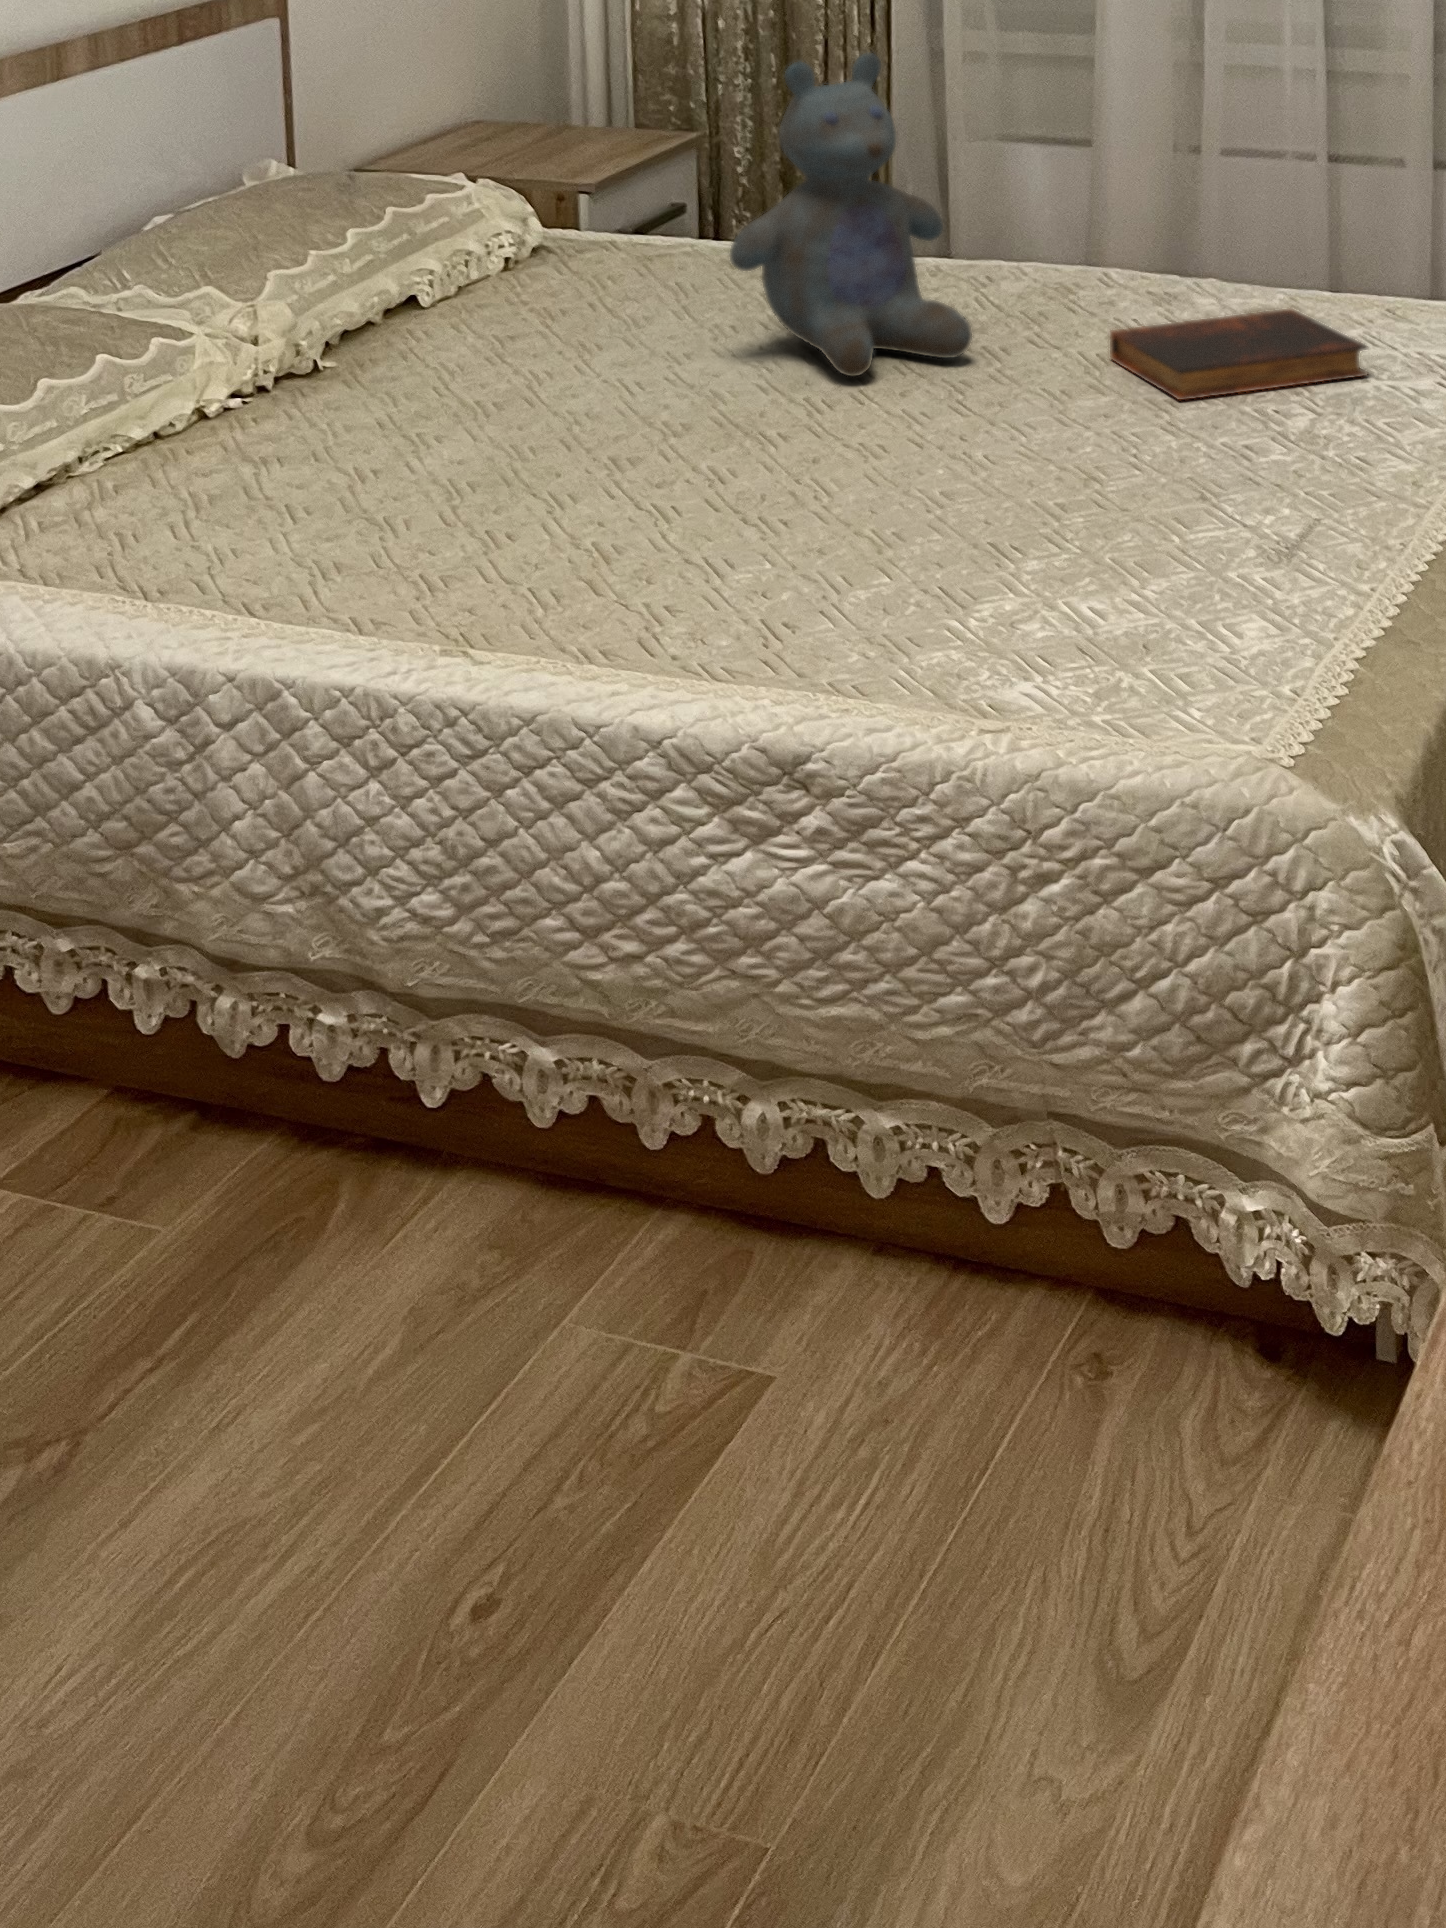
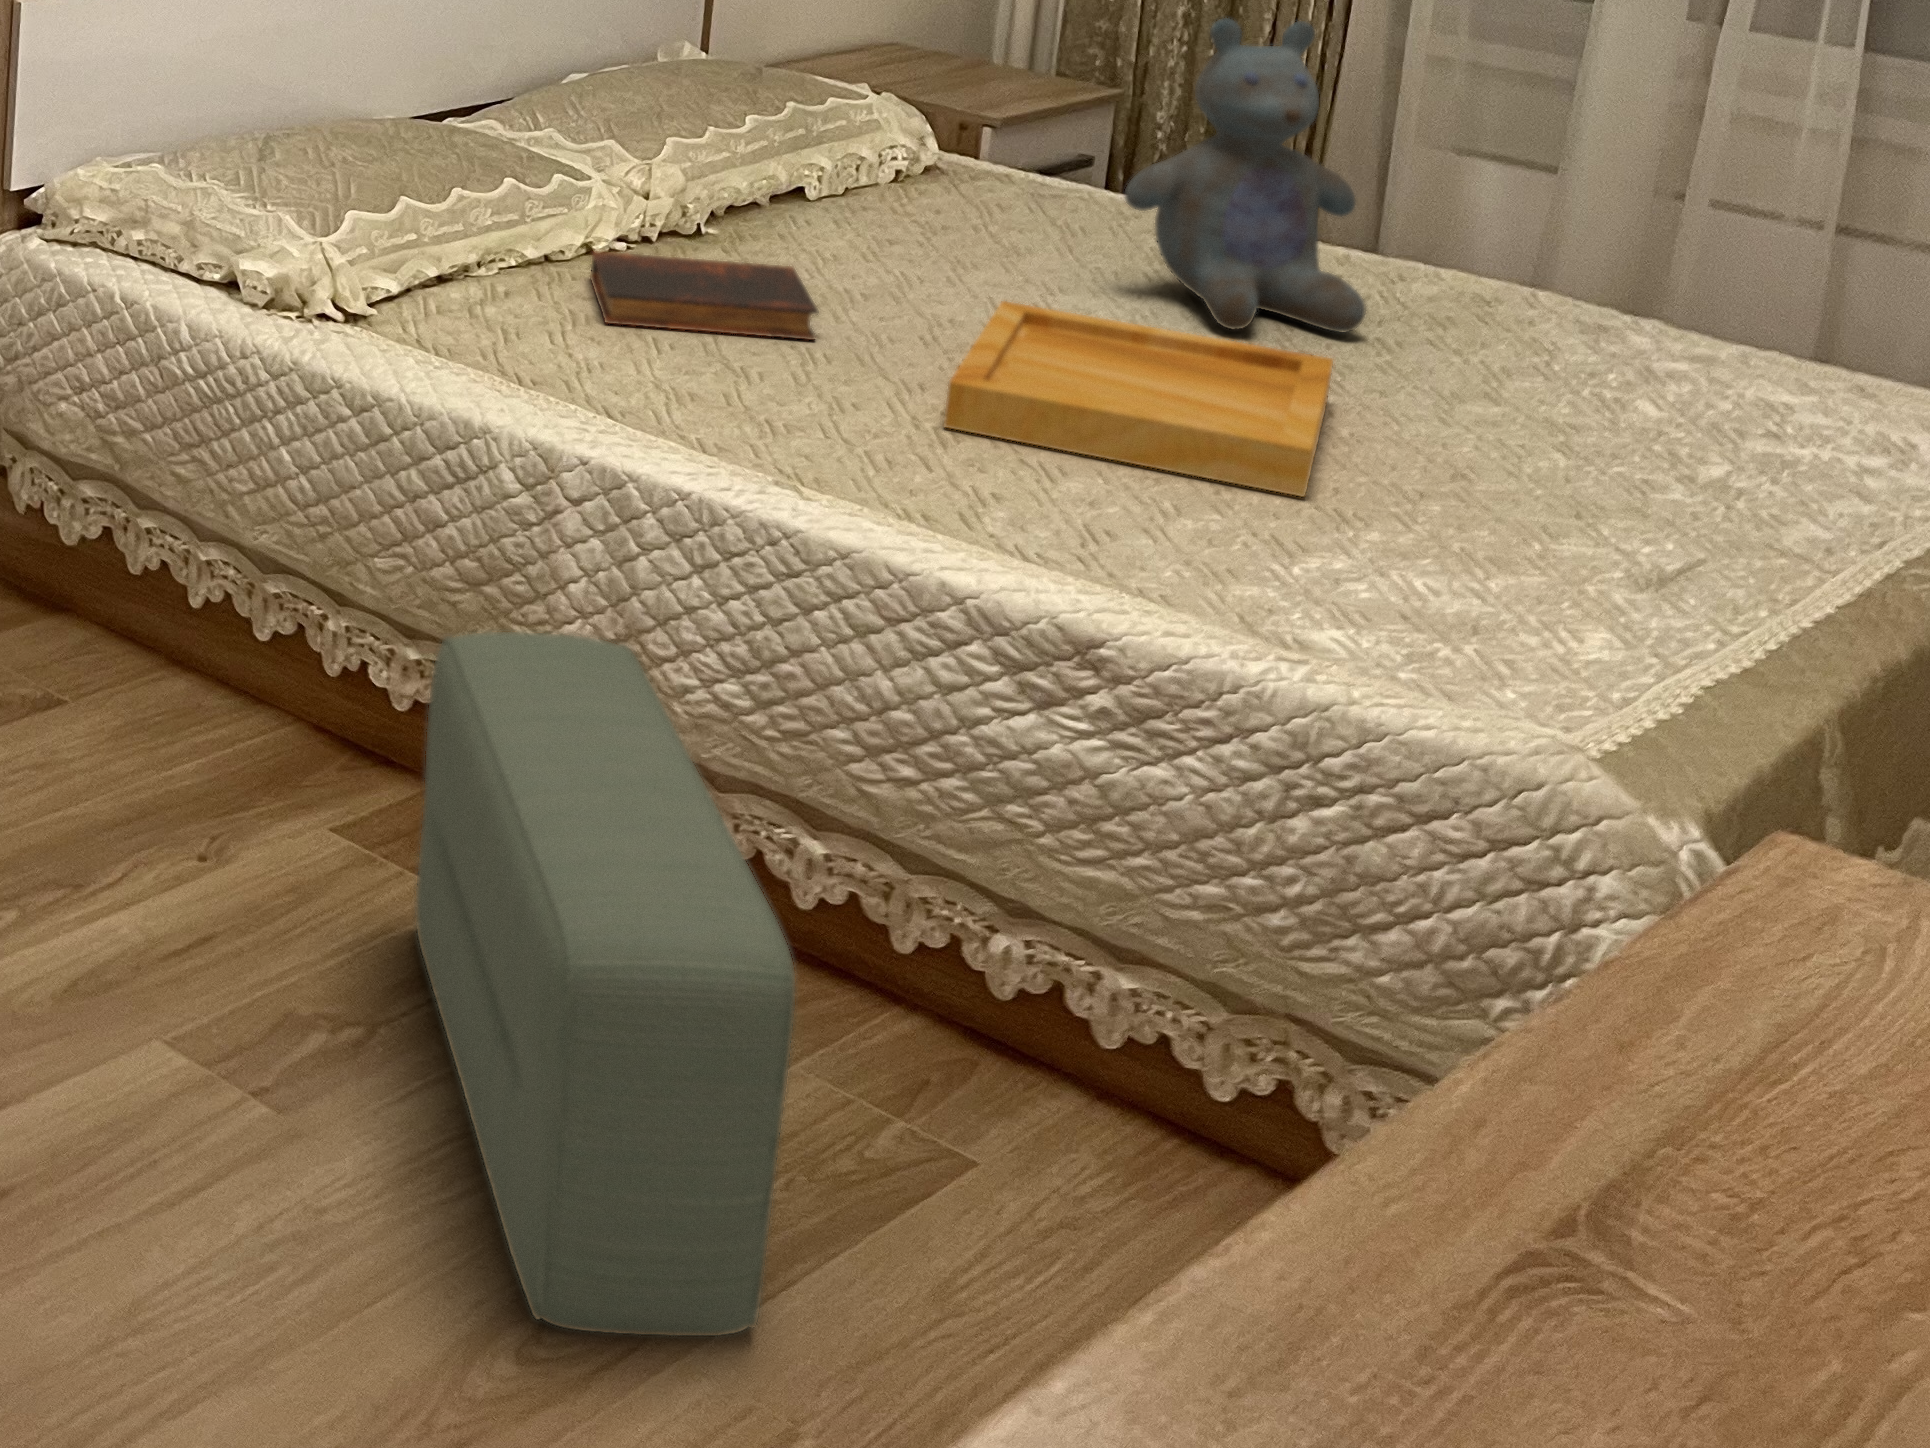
book: present [1110,309,1367,400] -> present [591,251,818,340]
tray: none [599,390,962,549] -> present [944,301,1333,496]
pouf: none [95,883,582,1748] -> present [415,632,795,1336]

